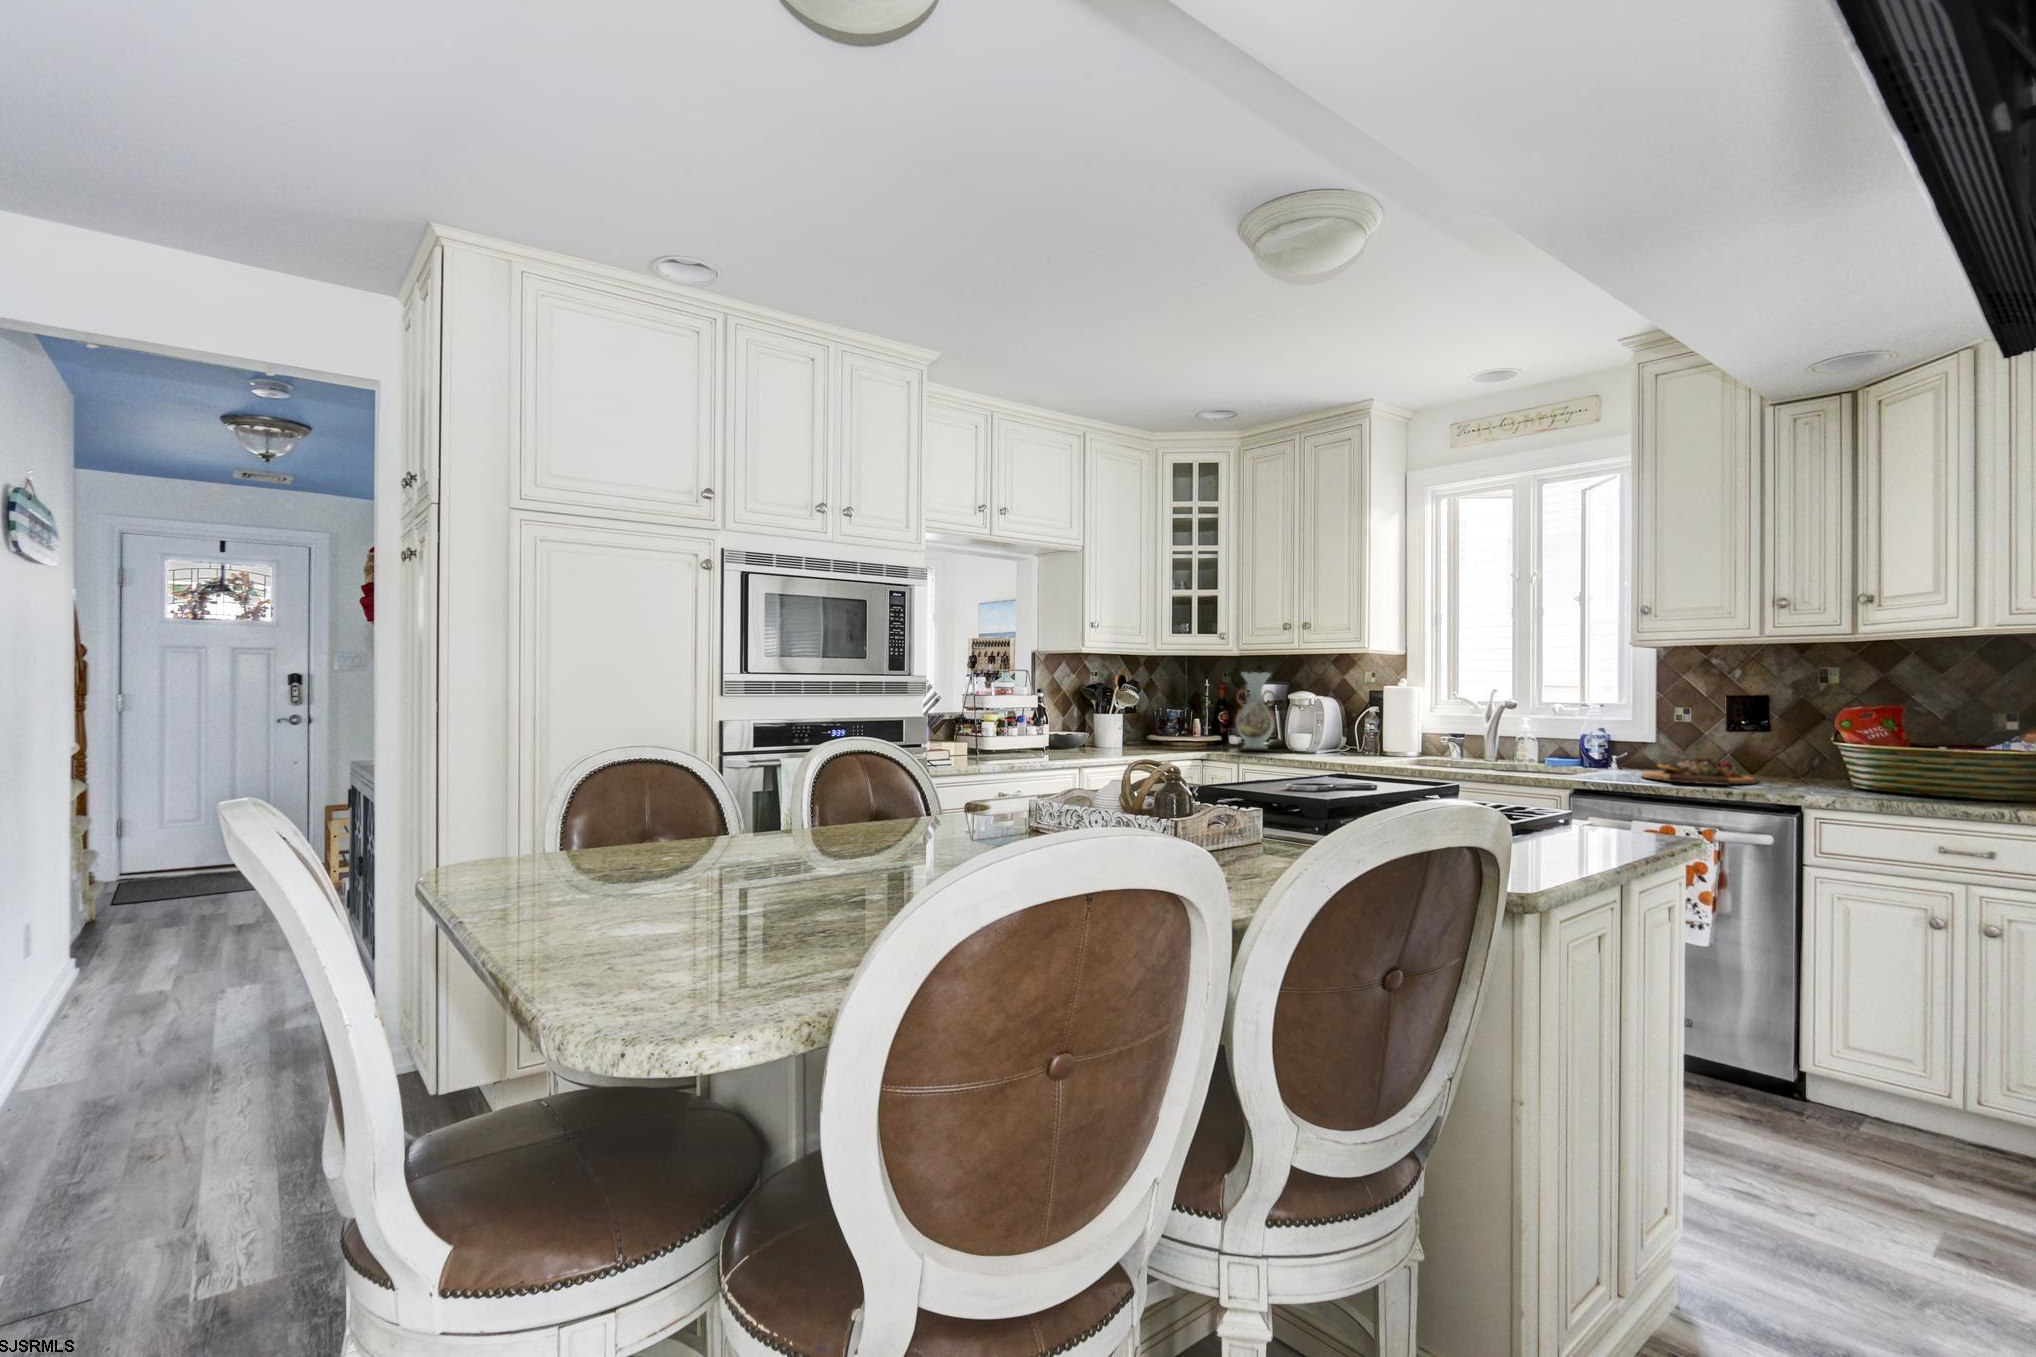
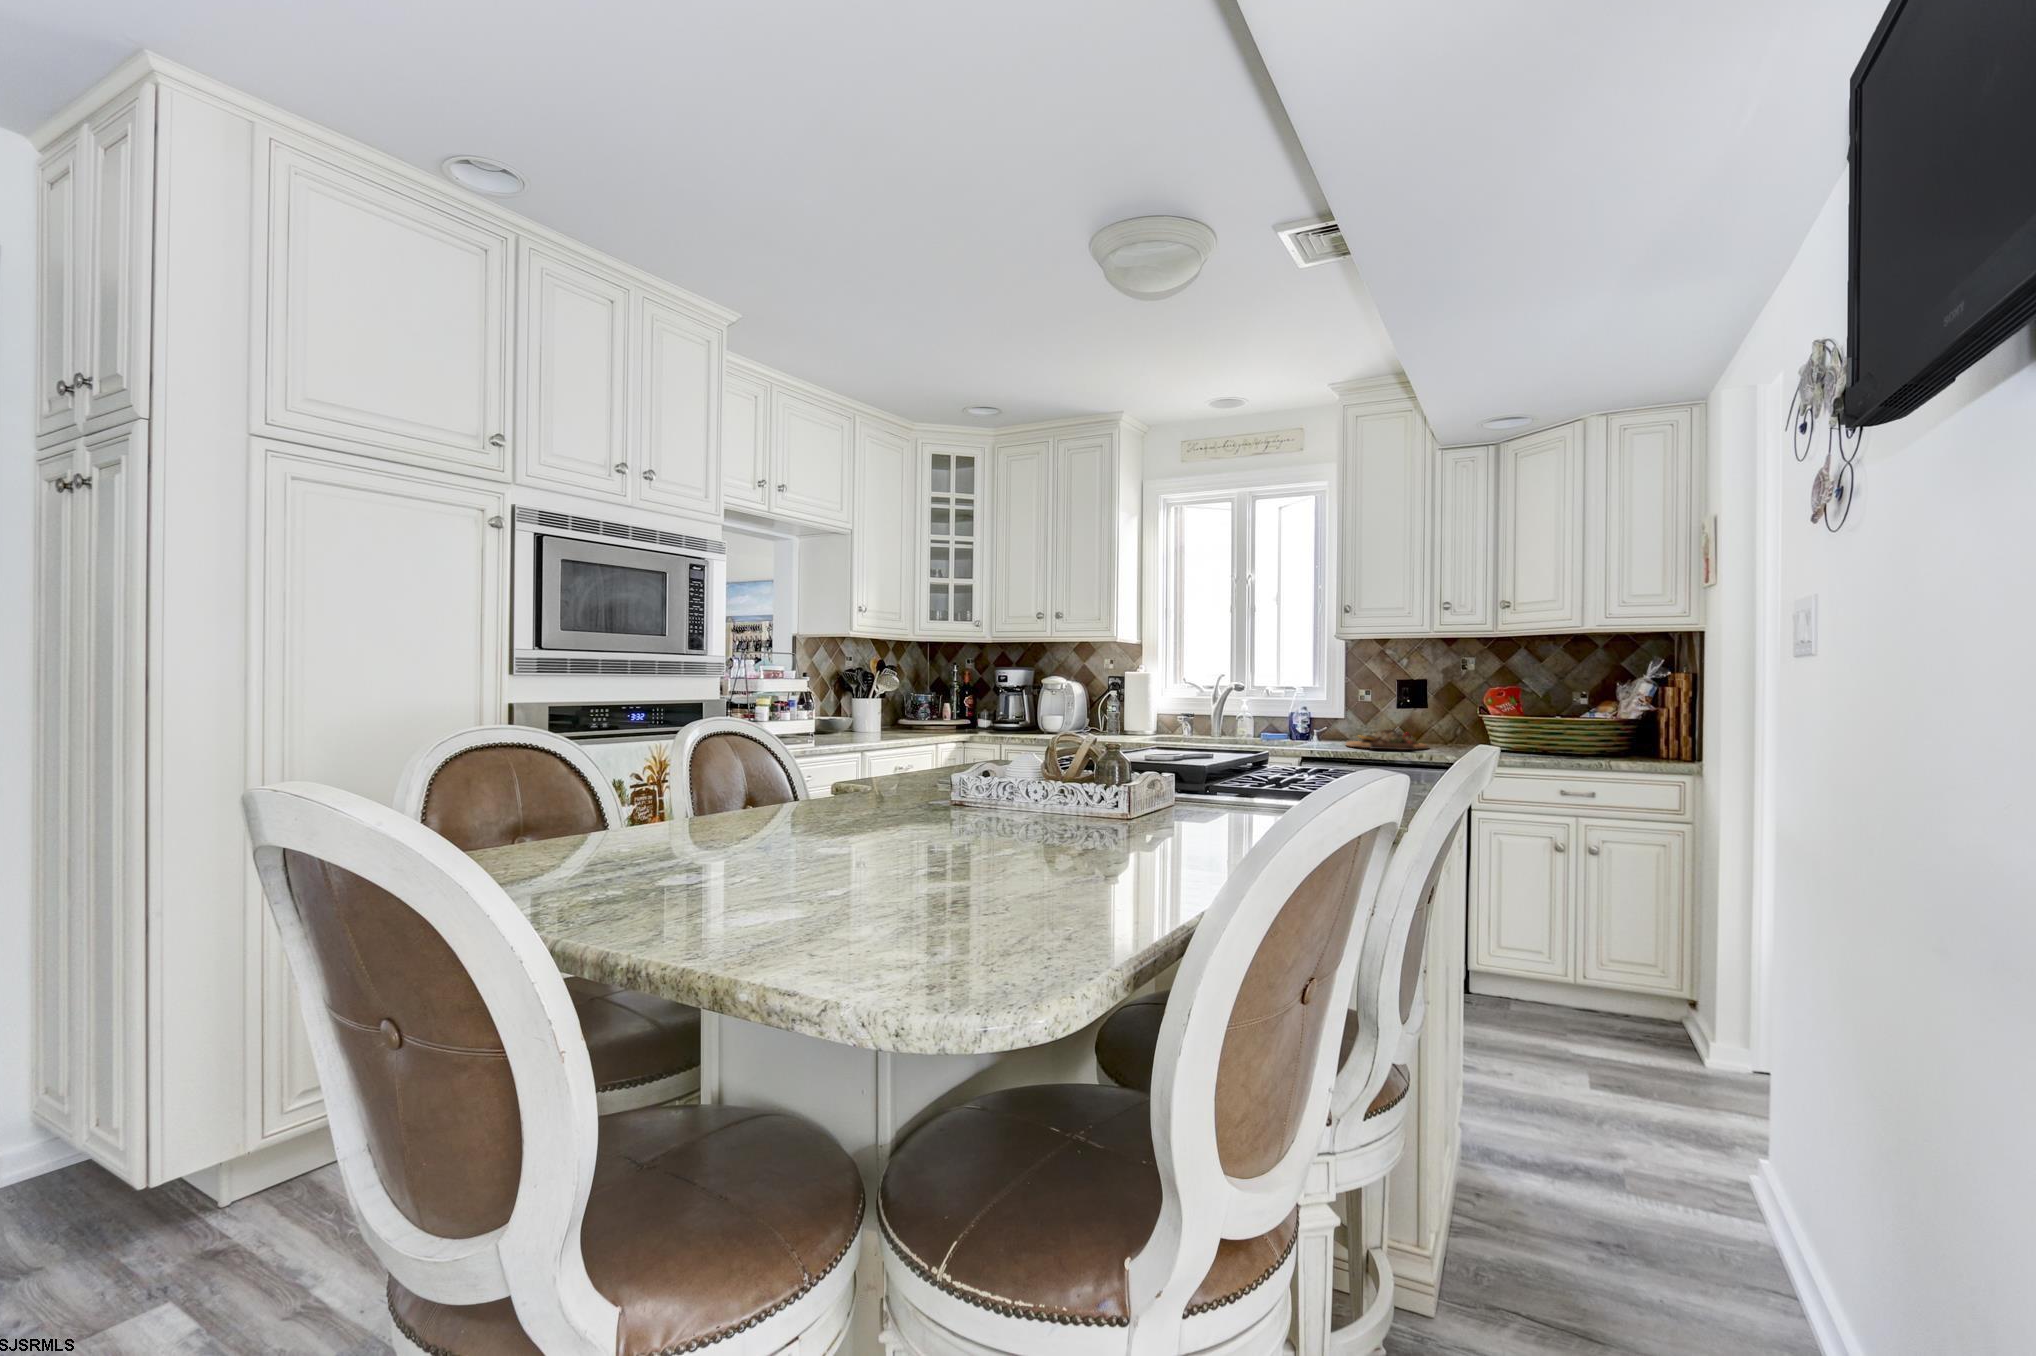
vase: present [1236,672,1275,749] -> none [992,658,1029,731]

